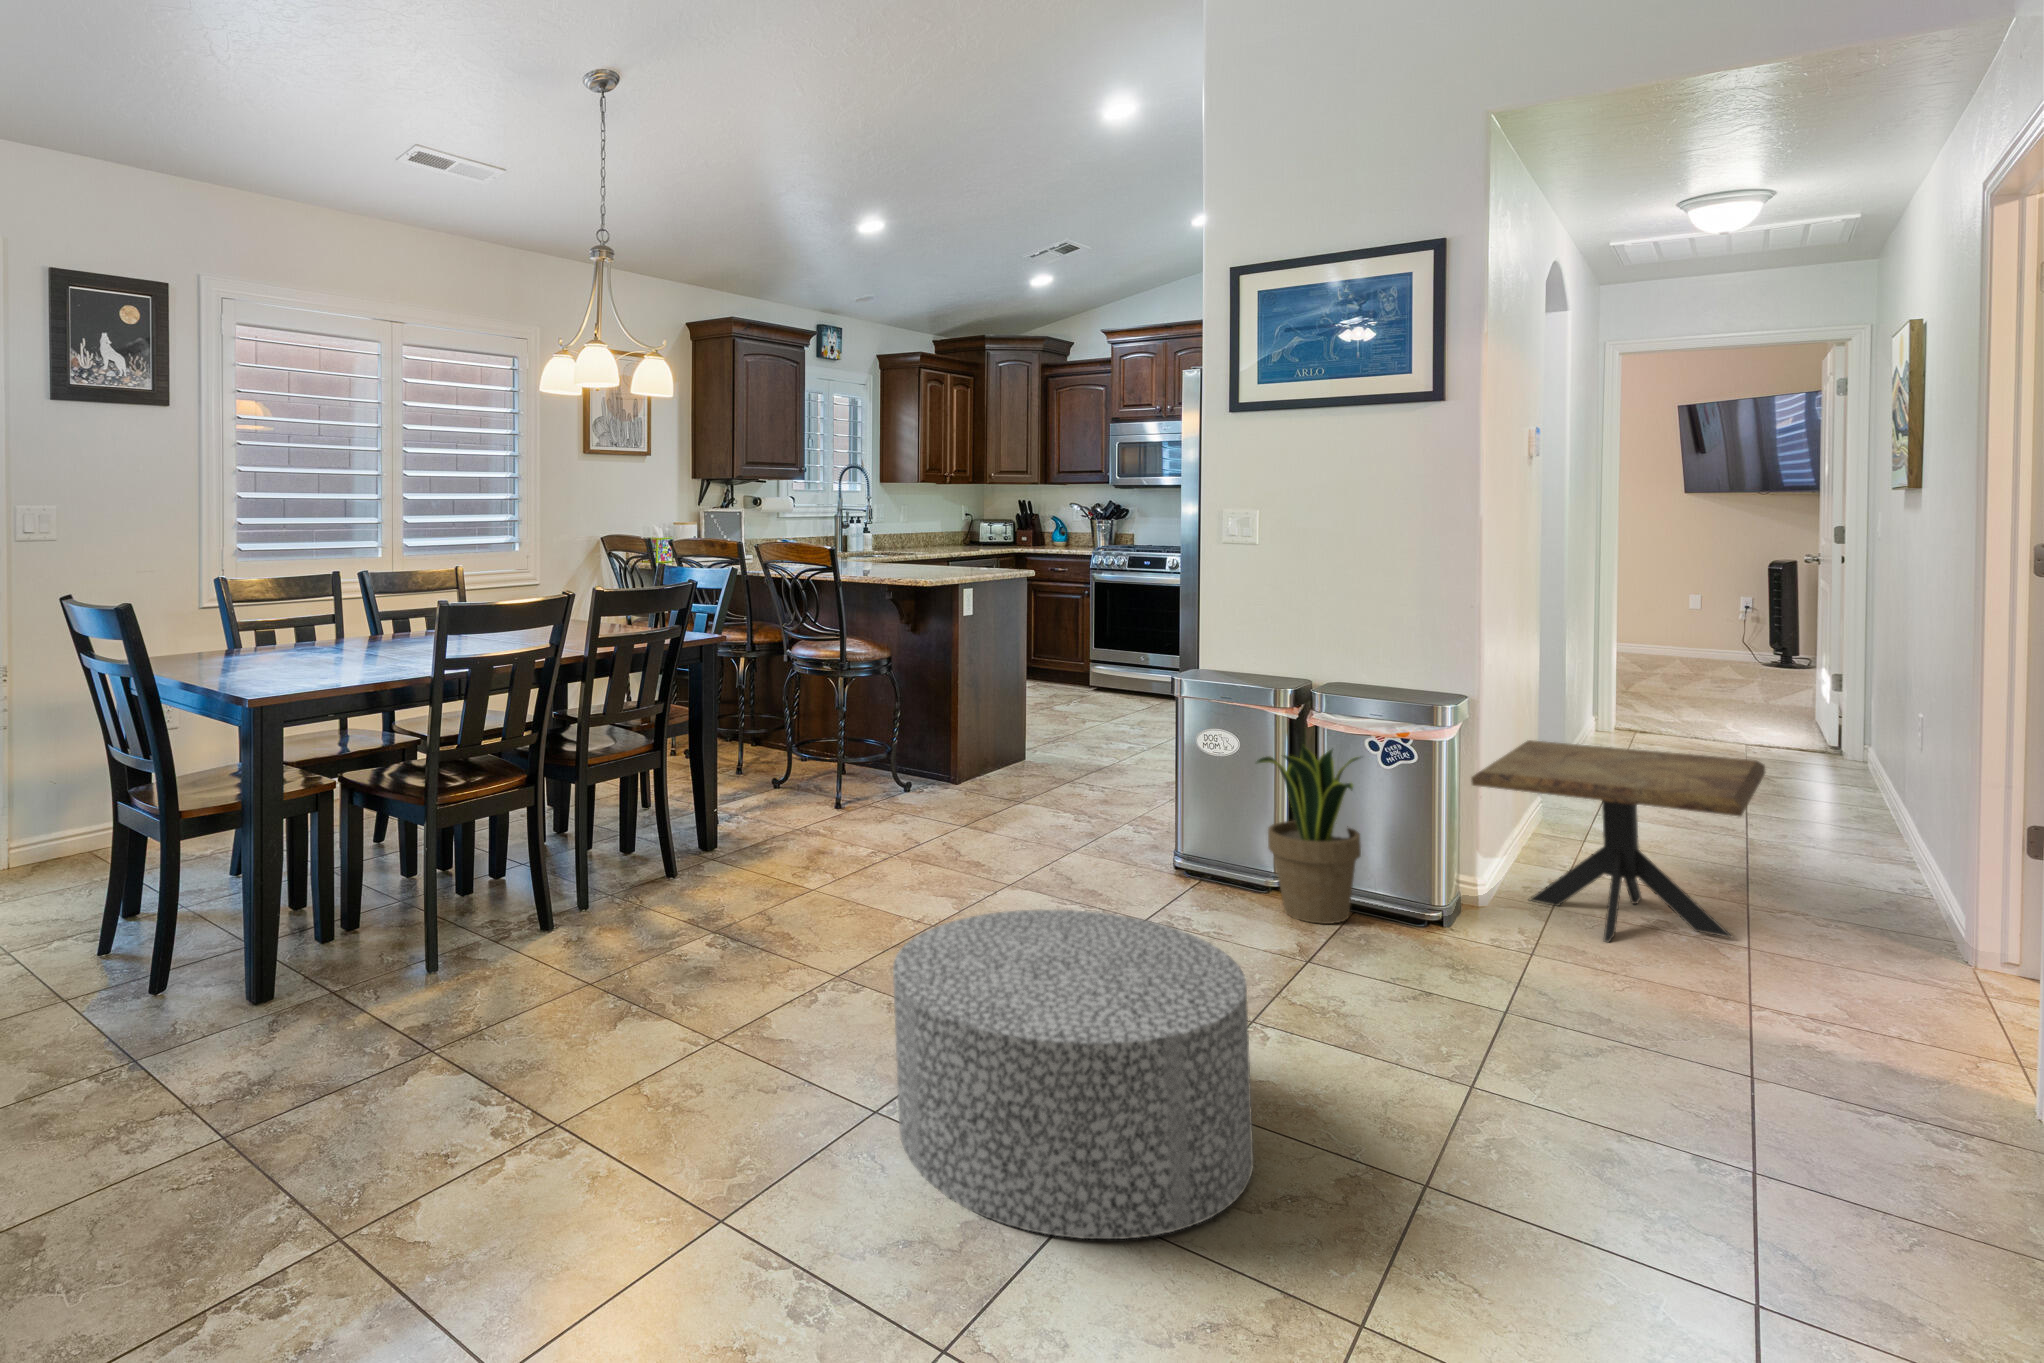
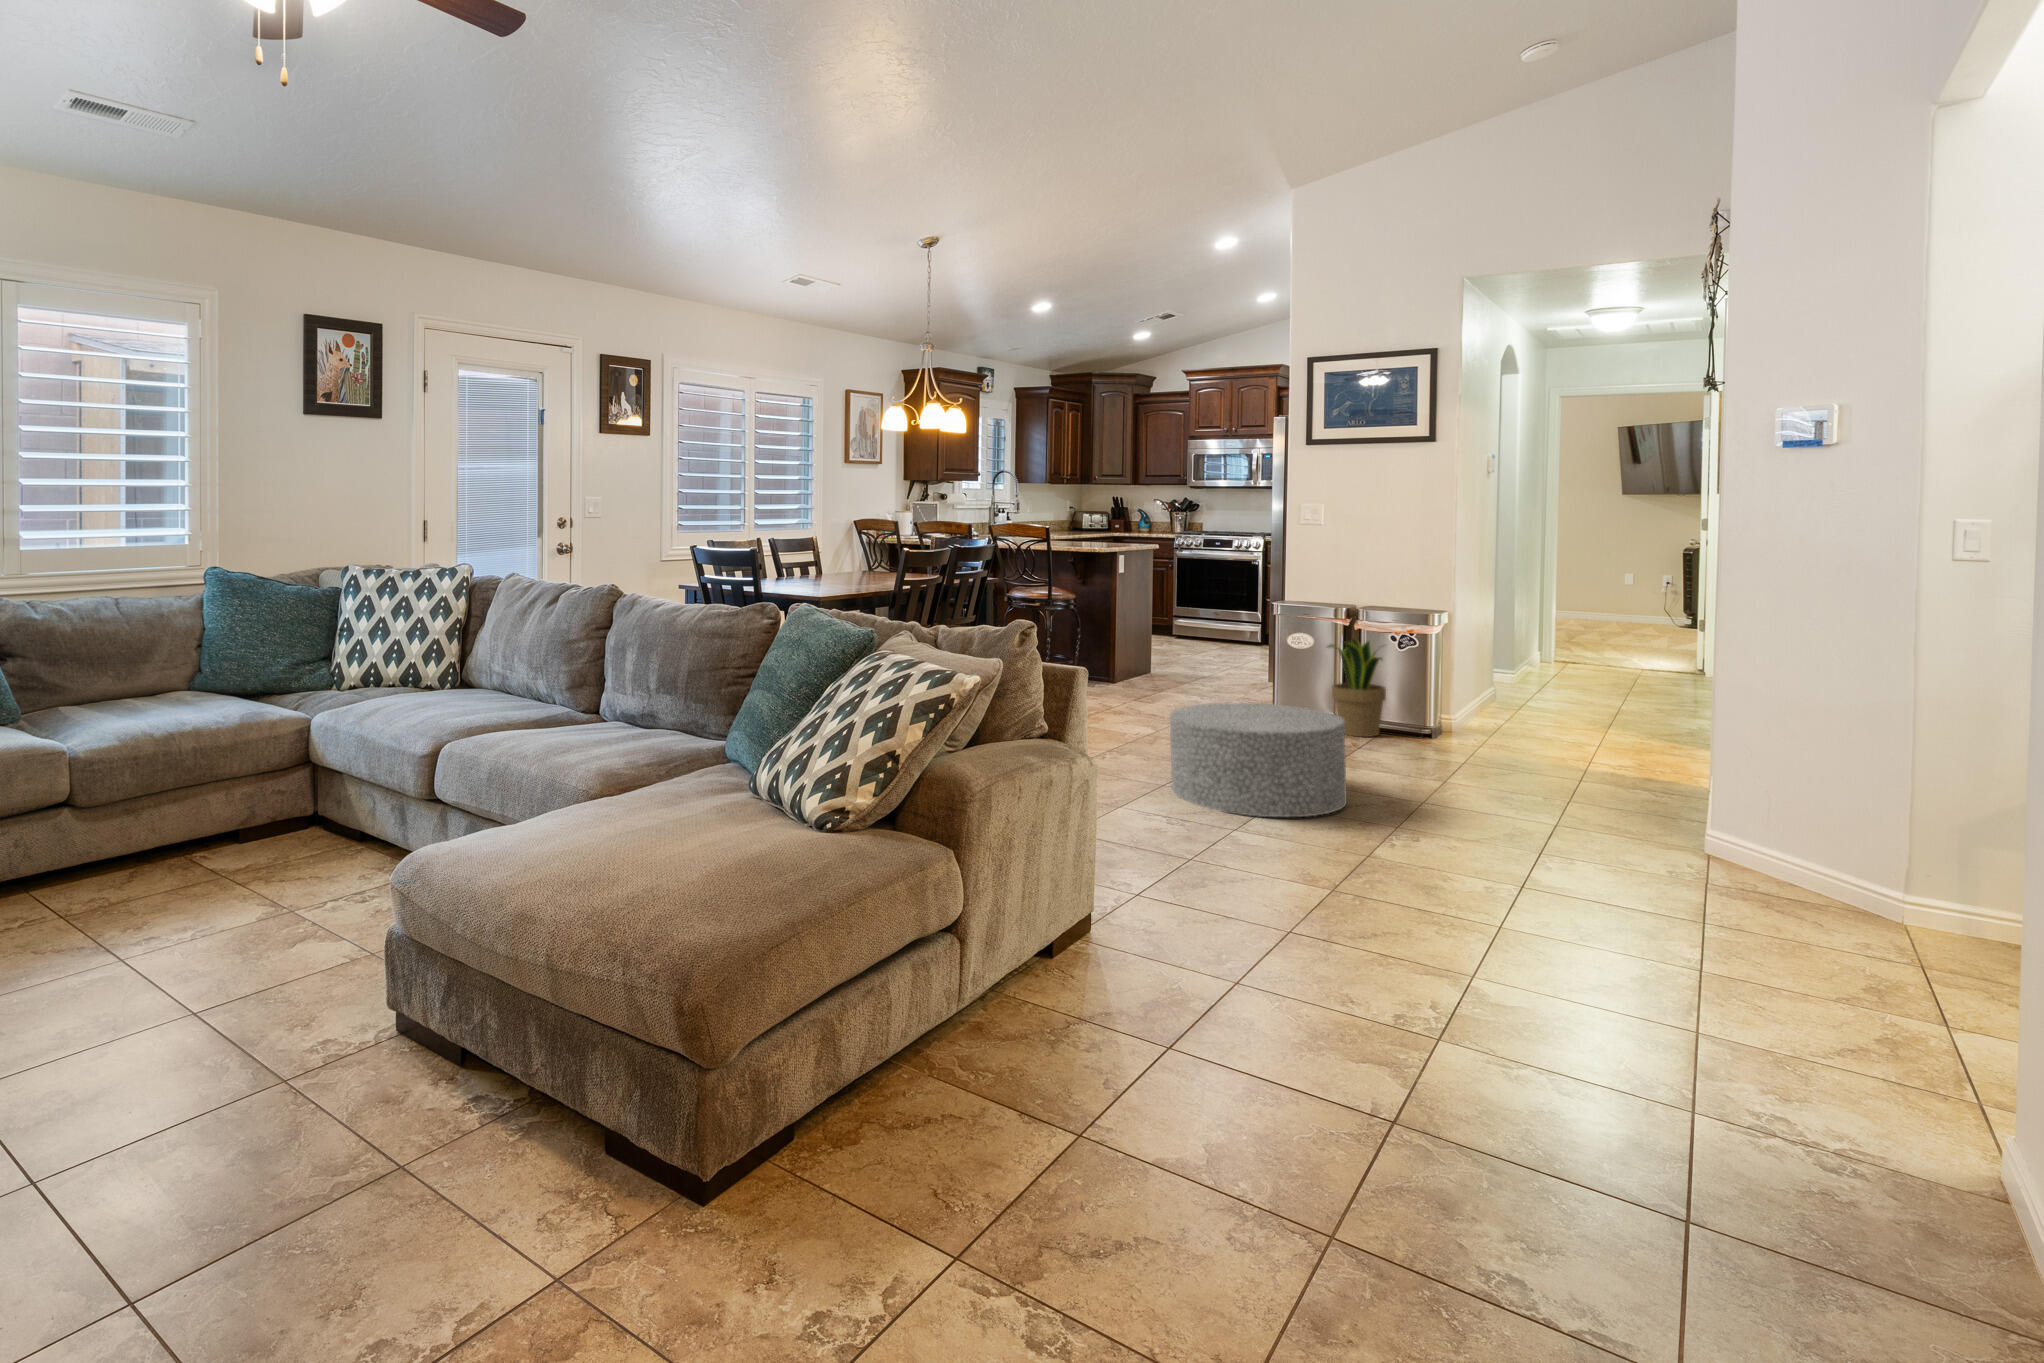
side table: present [1471,740,1765,942] -> none [1450,641,1619,745]

